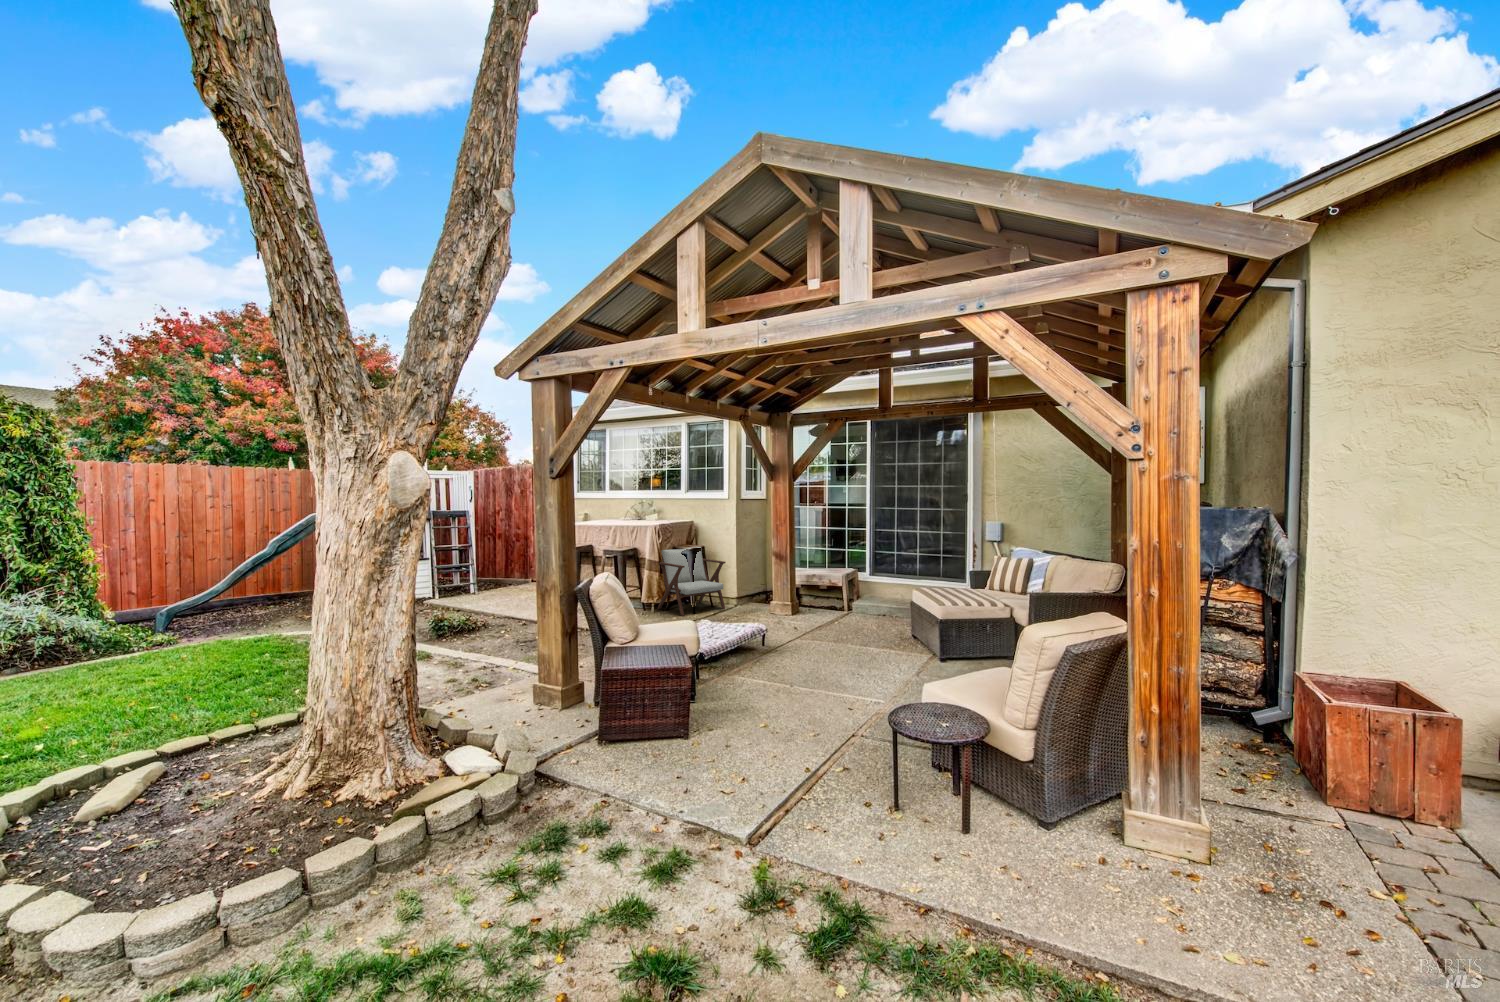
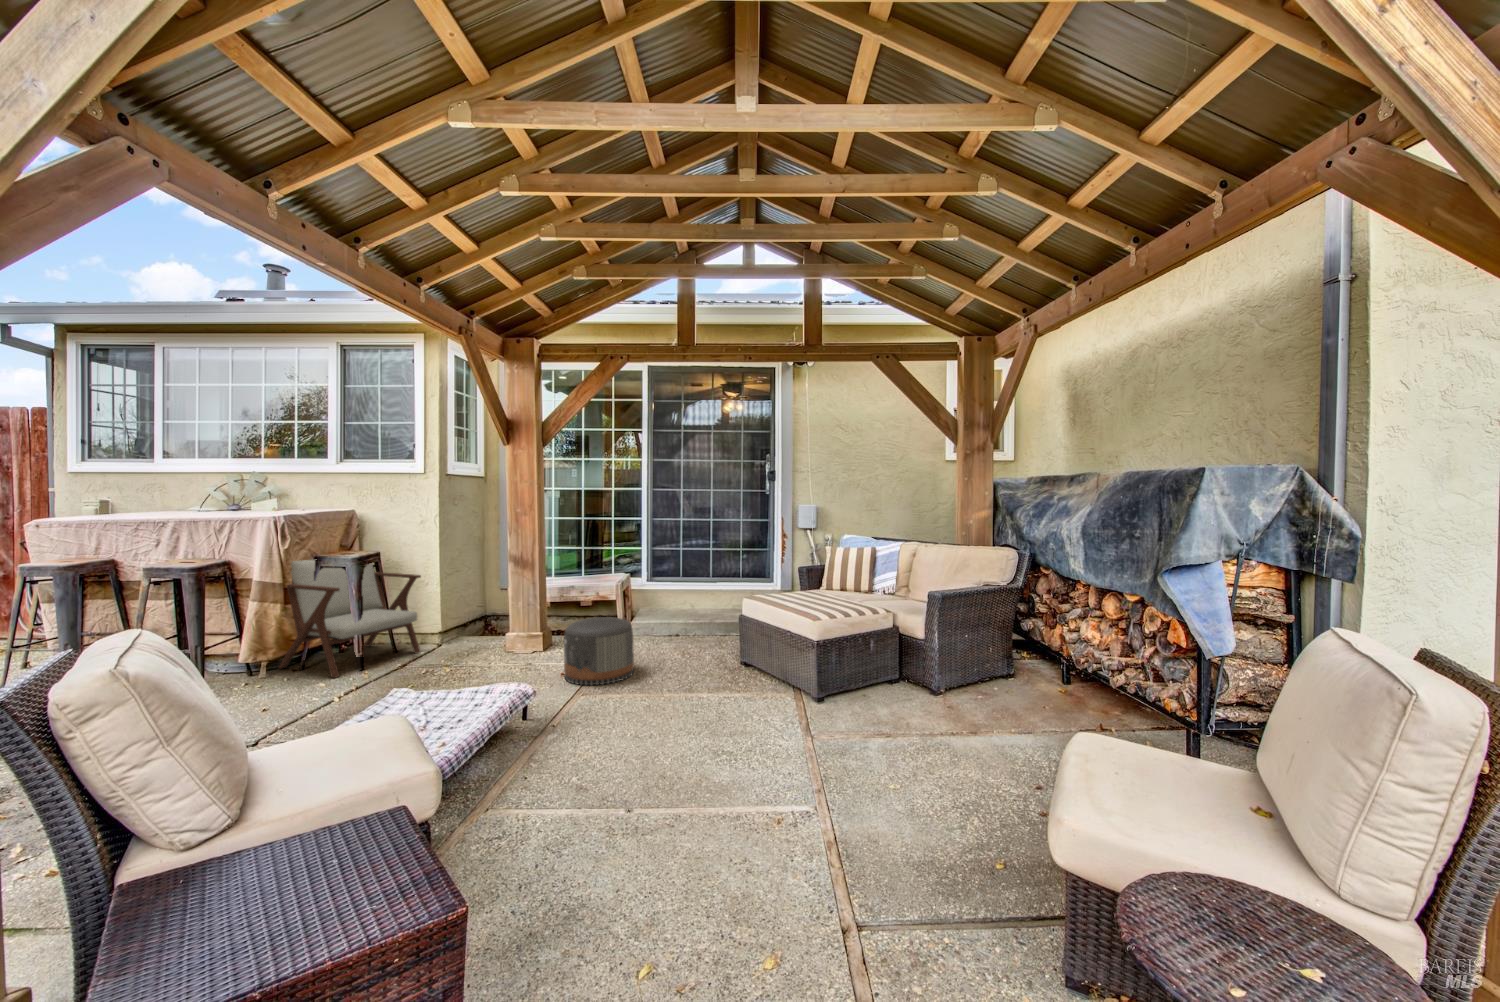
pouf: none [796,594,840,635] -> present [564,617,634,685]

